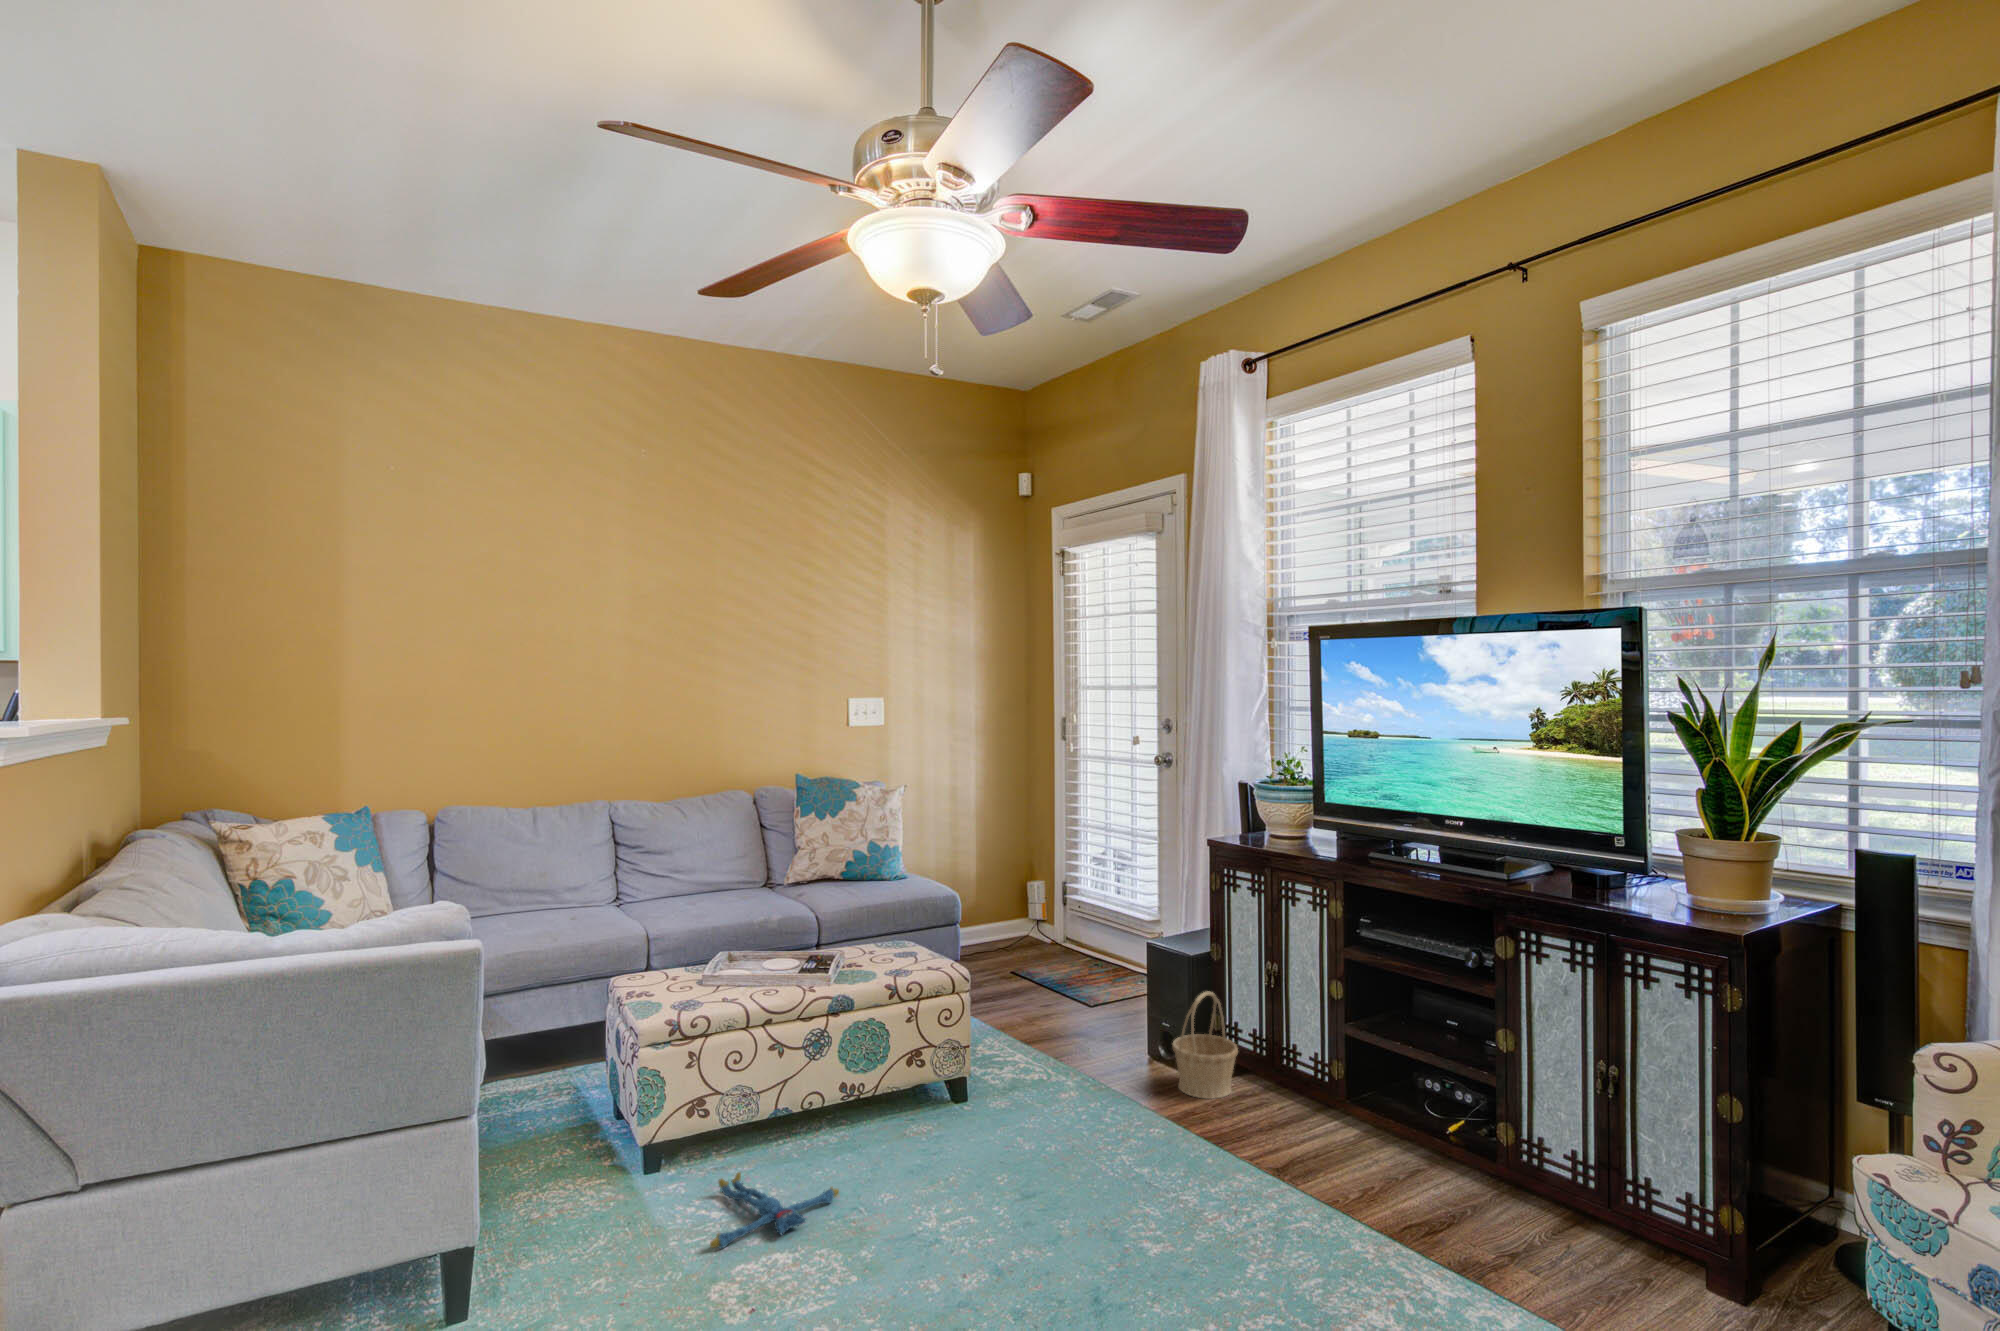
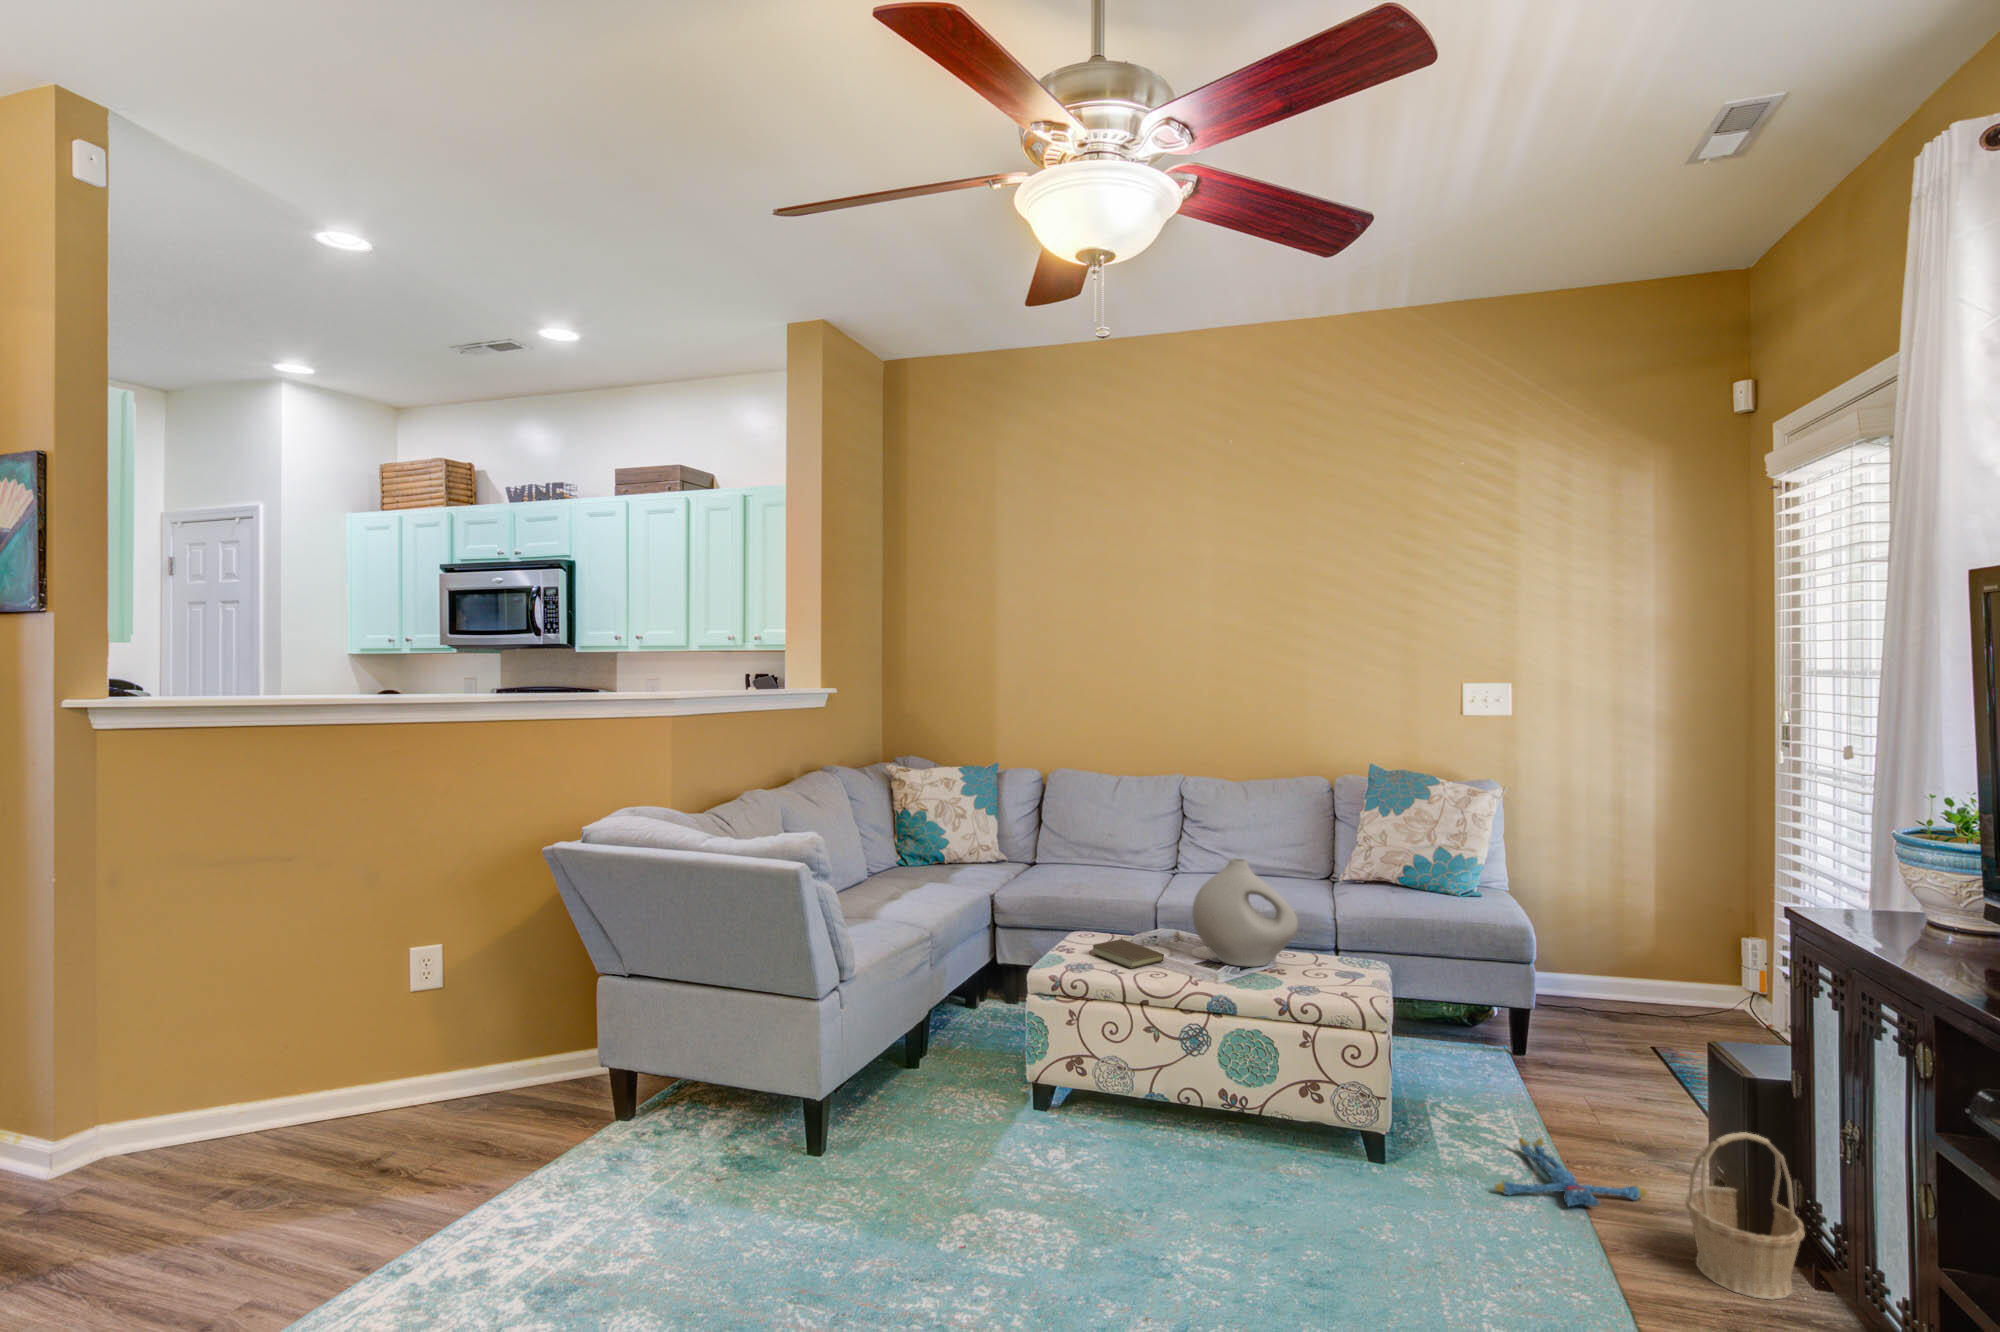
vase: none [775,865,866,969] -> present [1192,858,1298,967]
book: none [676,967,754,993] -> present [1092,937,1164,968]
plush toy: present [710,1172,839,1248] -> present [1495,1138,1647,1207]

